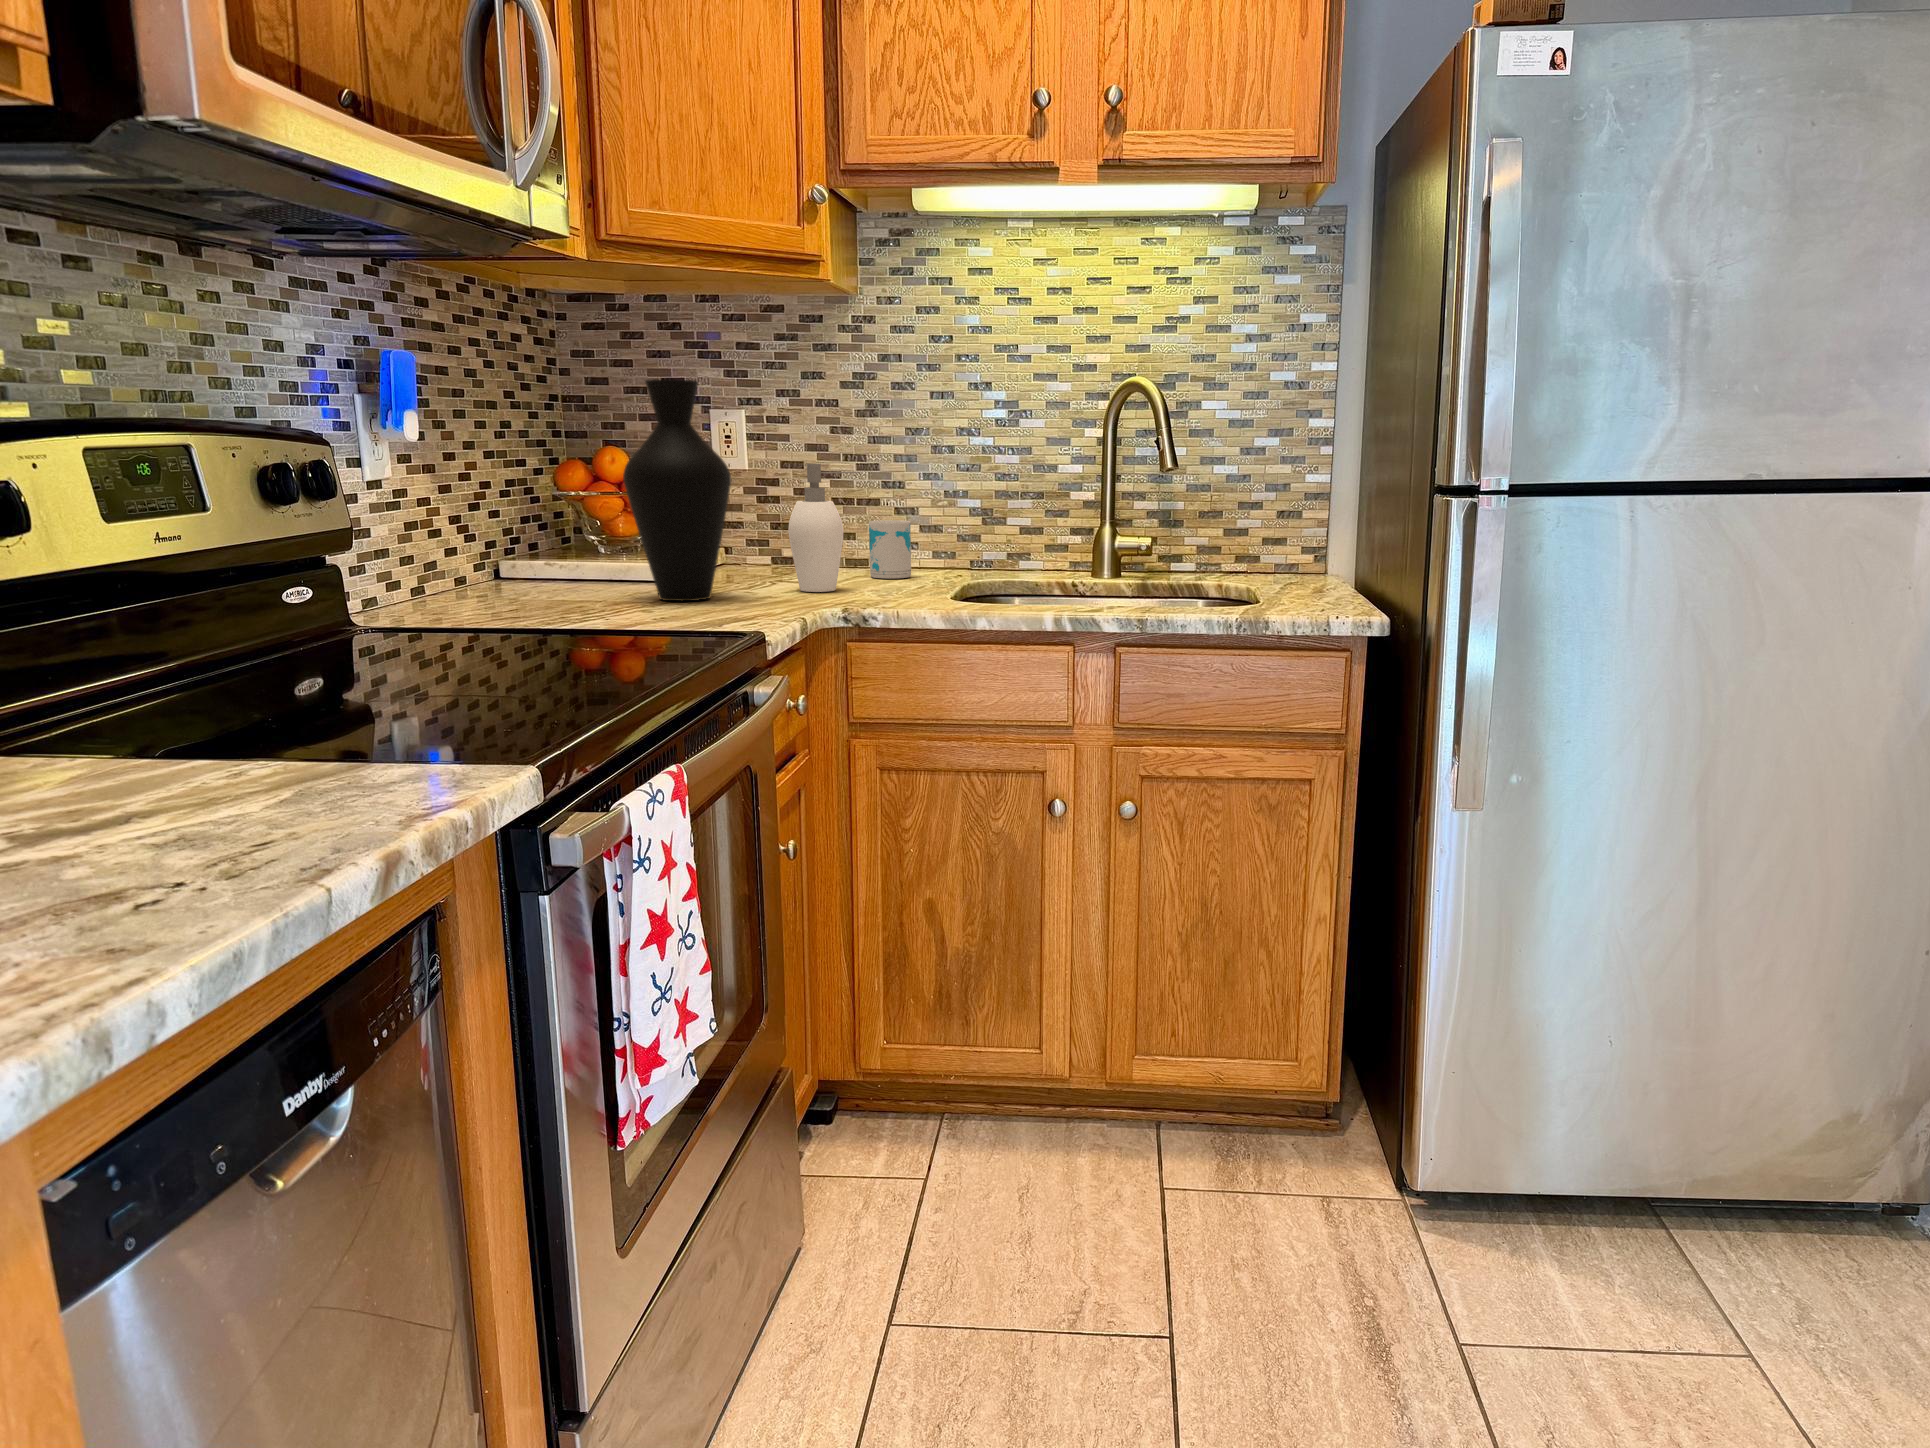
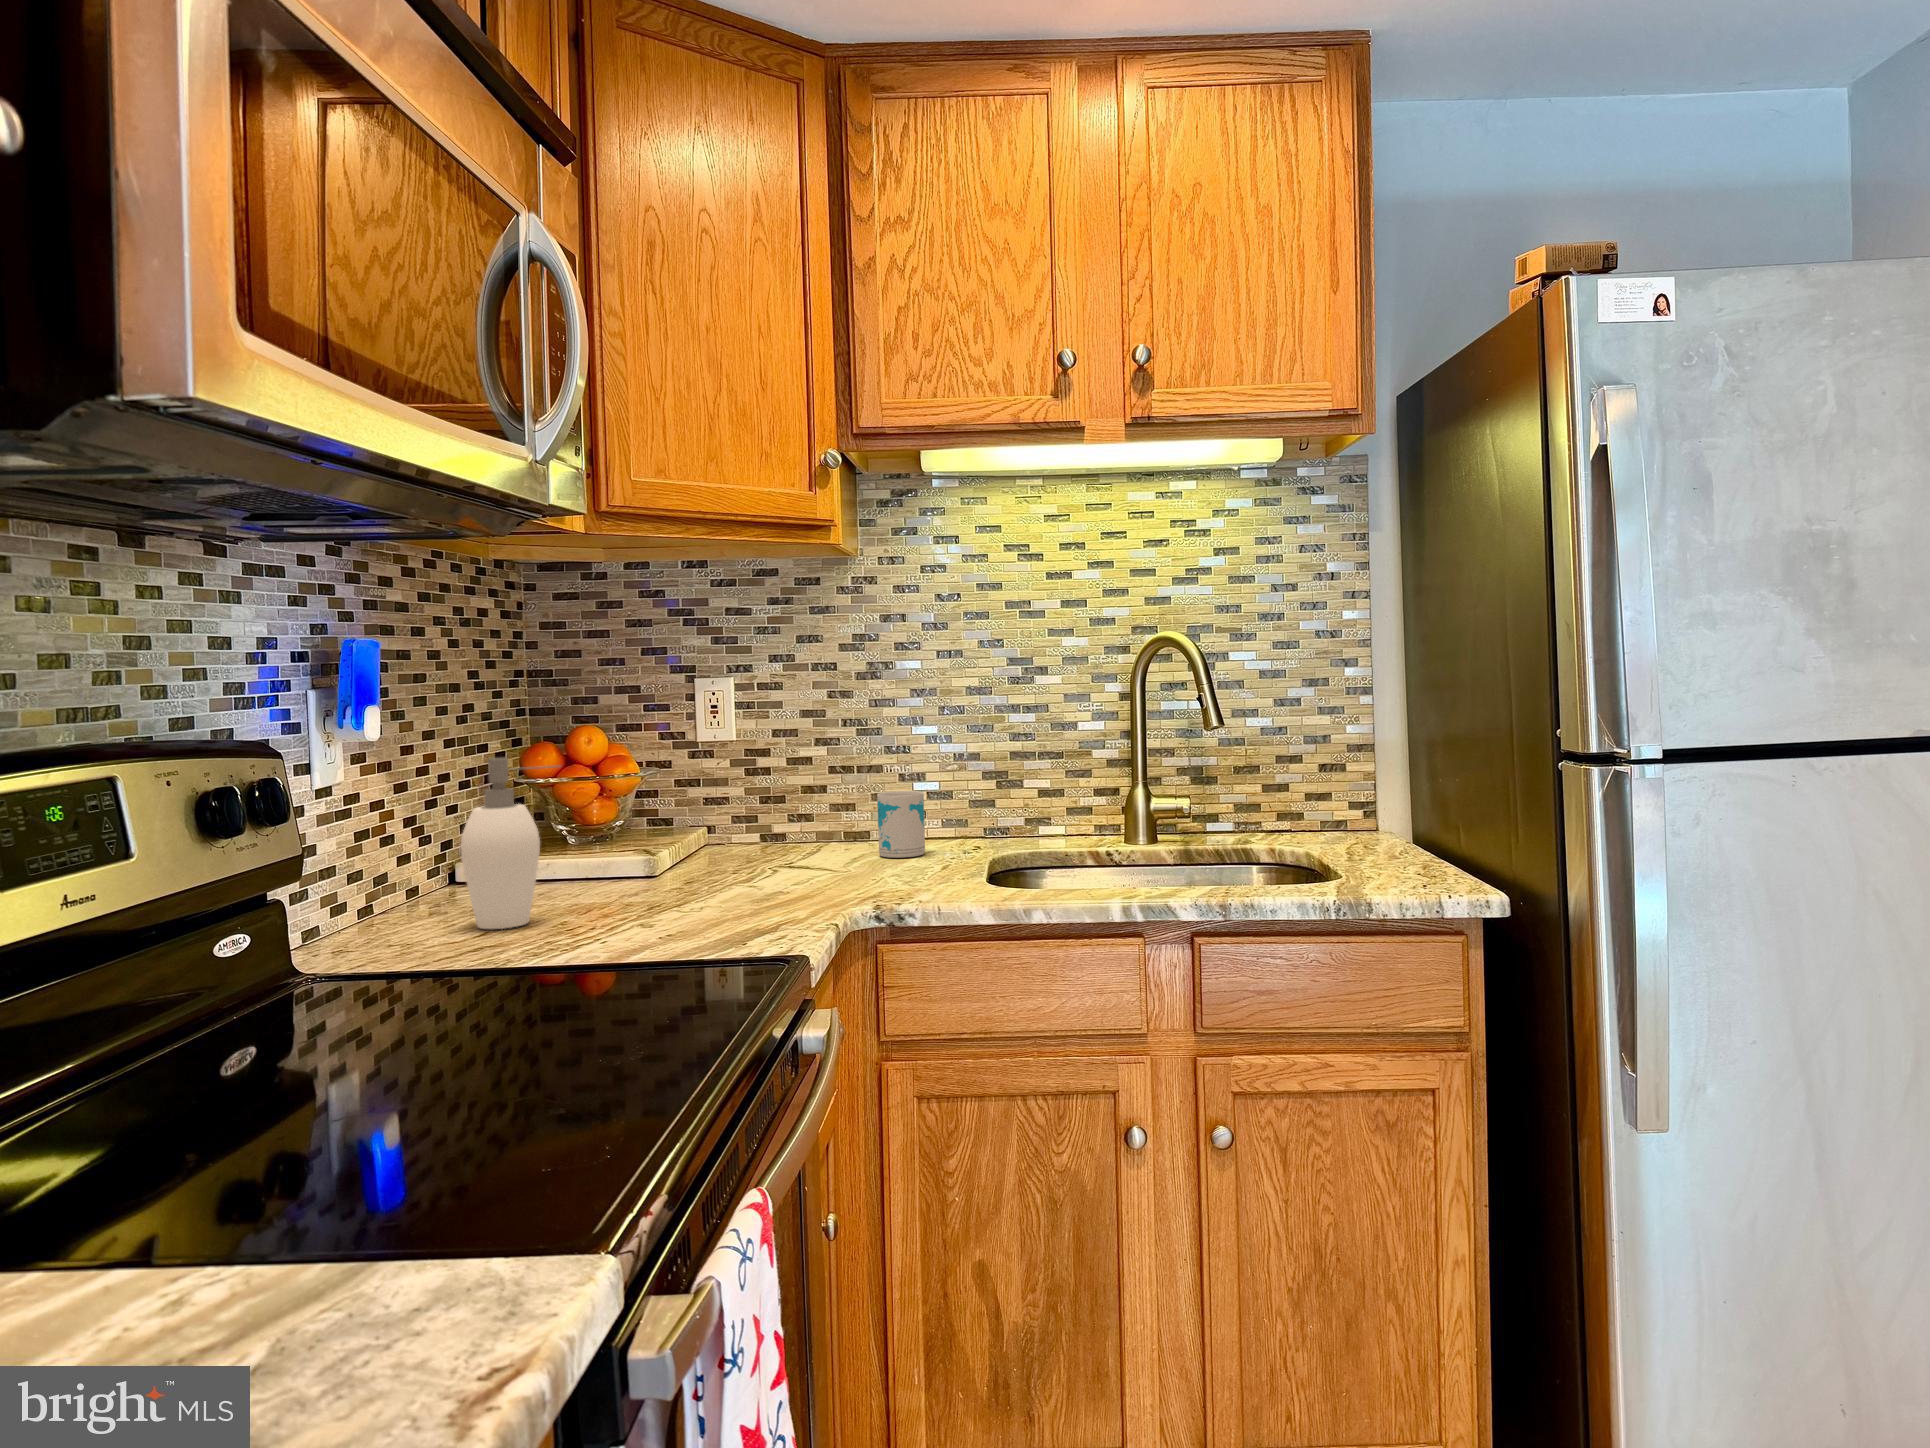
vase: present [623,379,731,601] -> none [616,657,740,908]
soap dispenser: present [788,464,859,592] -> present [460,758,557,929]

